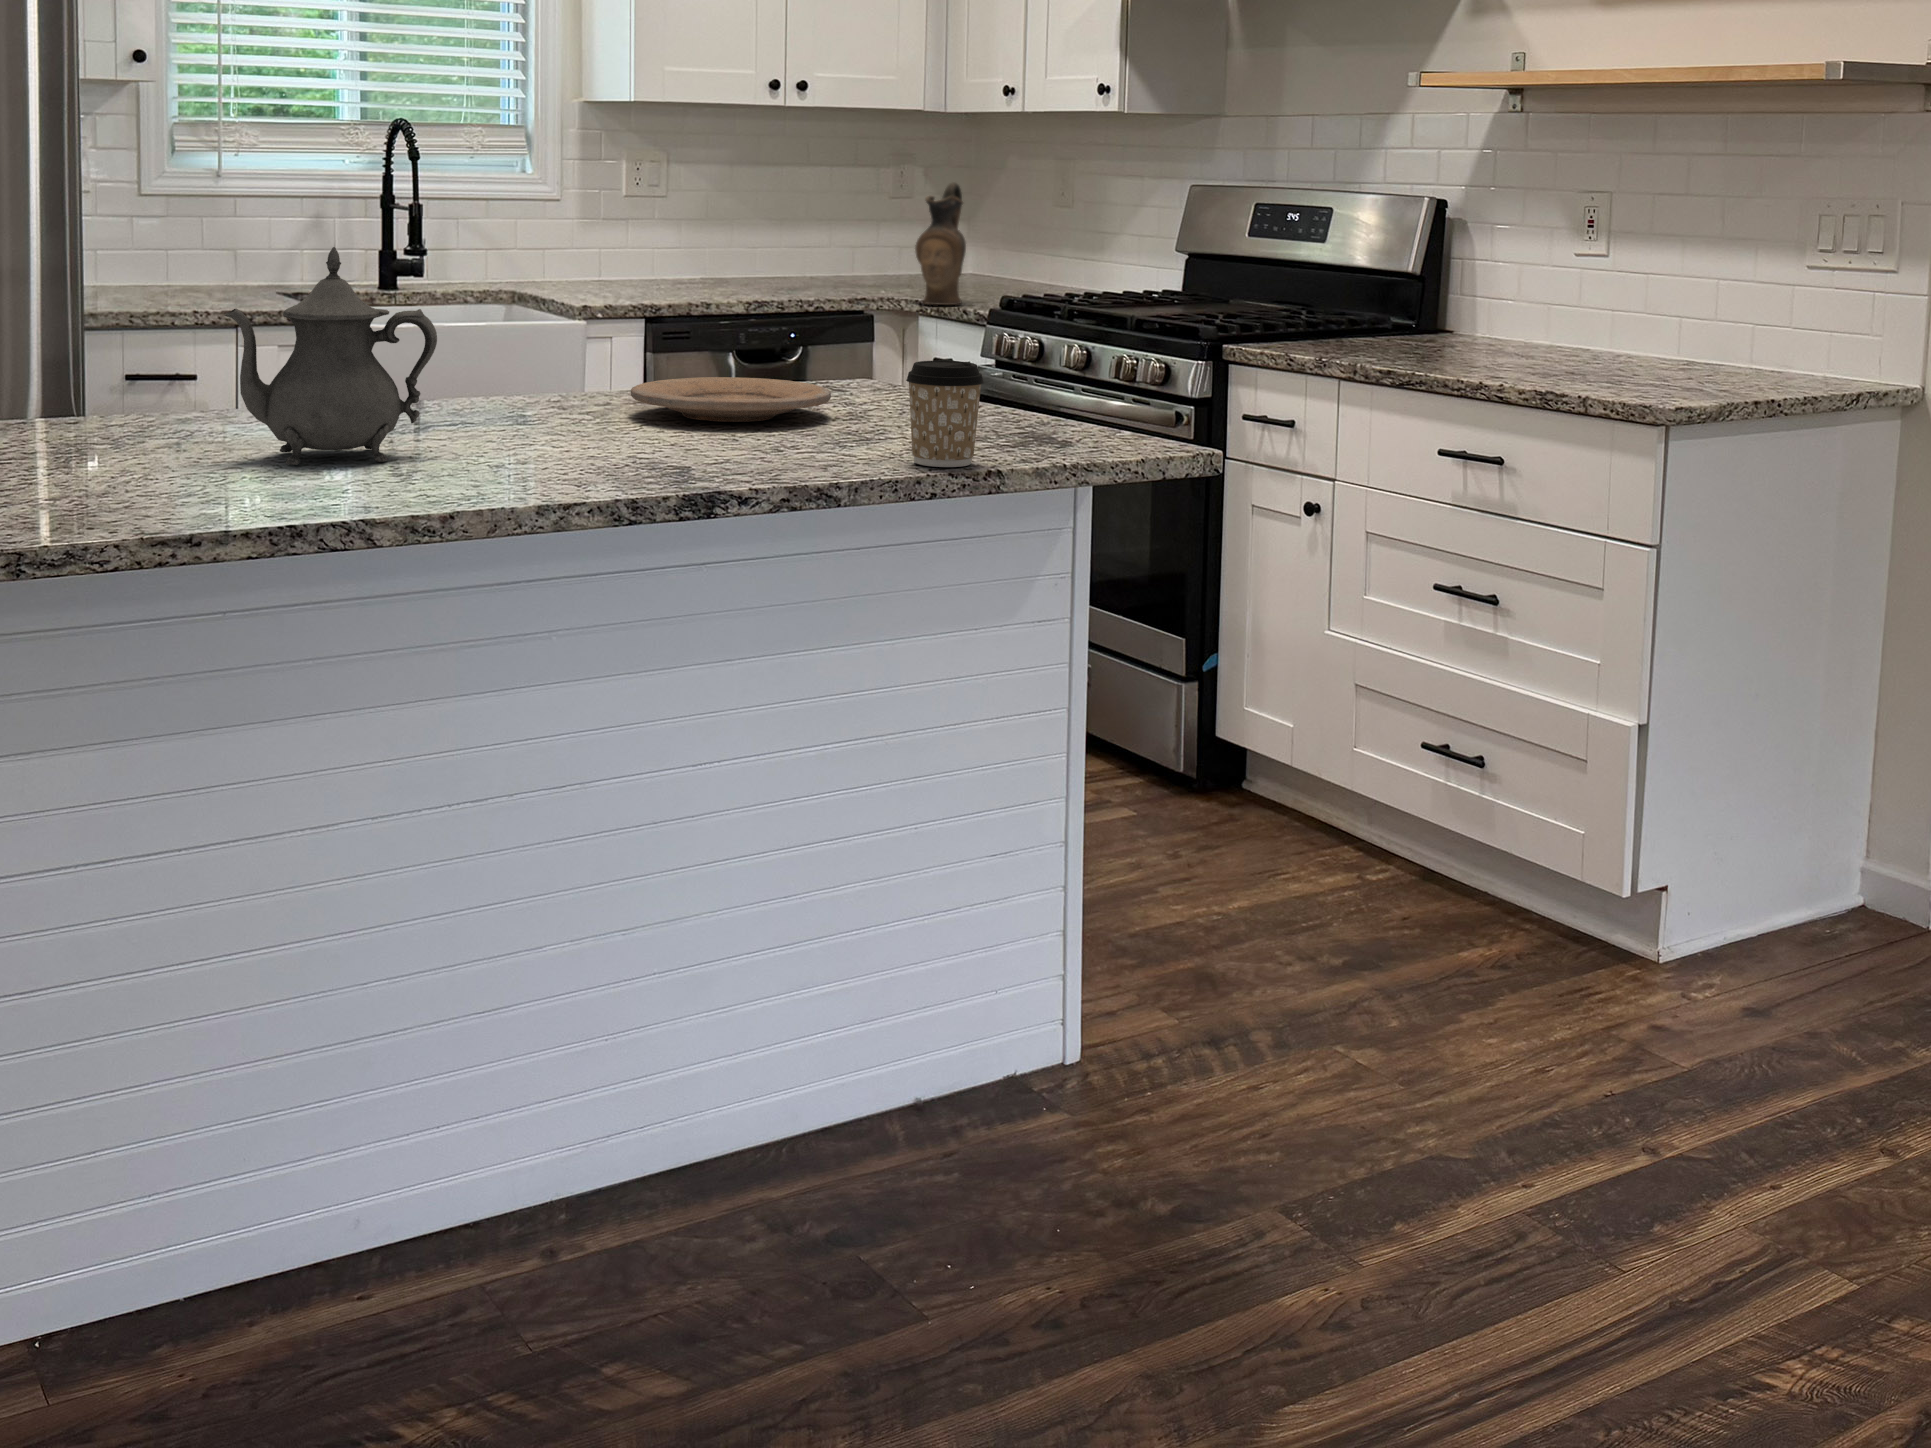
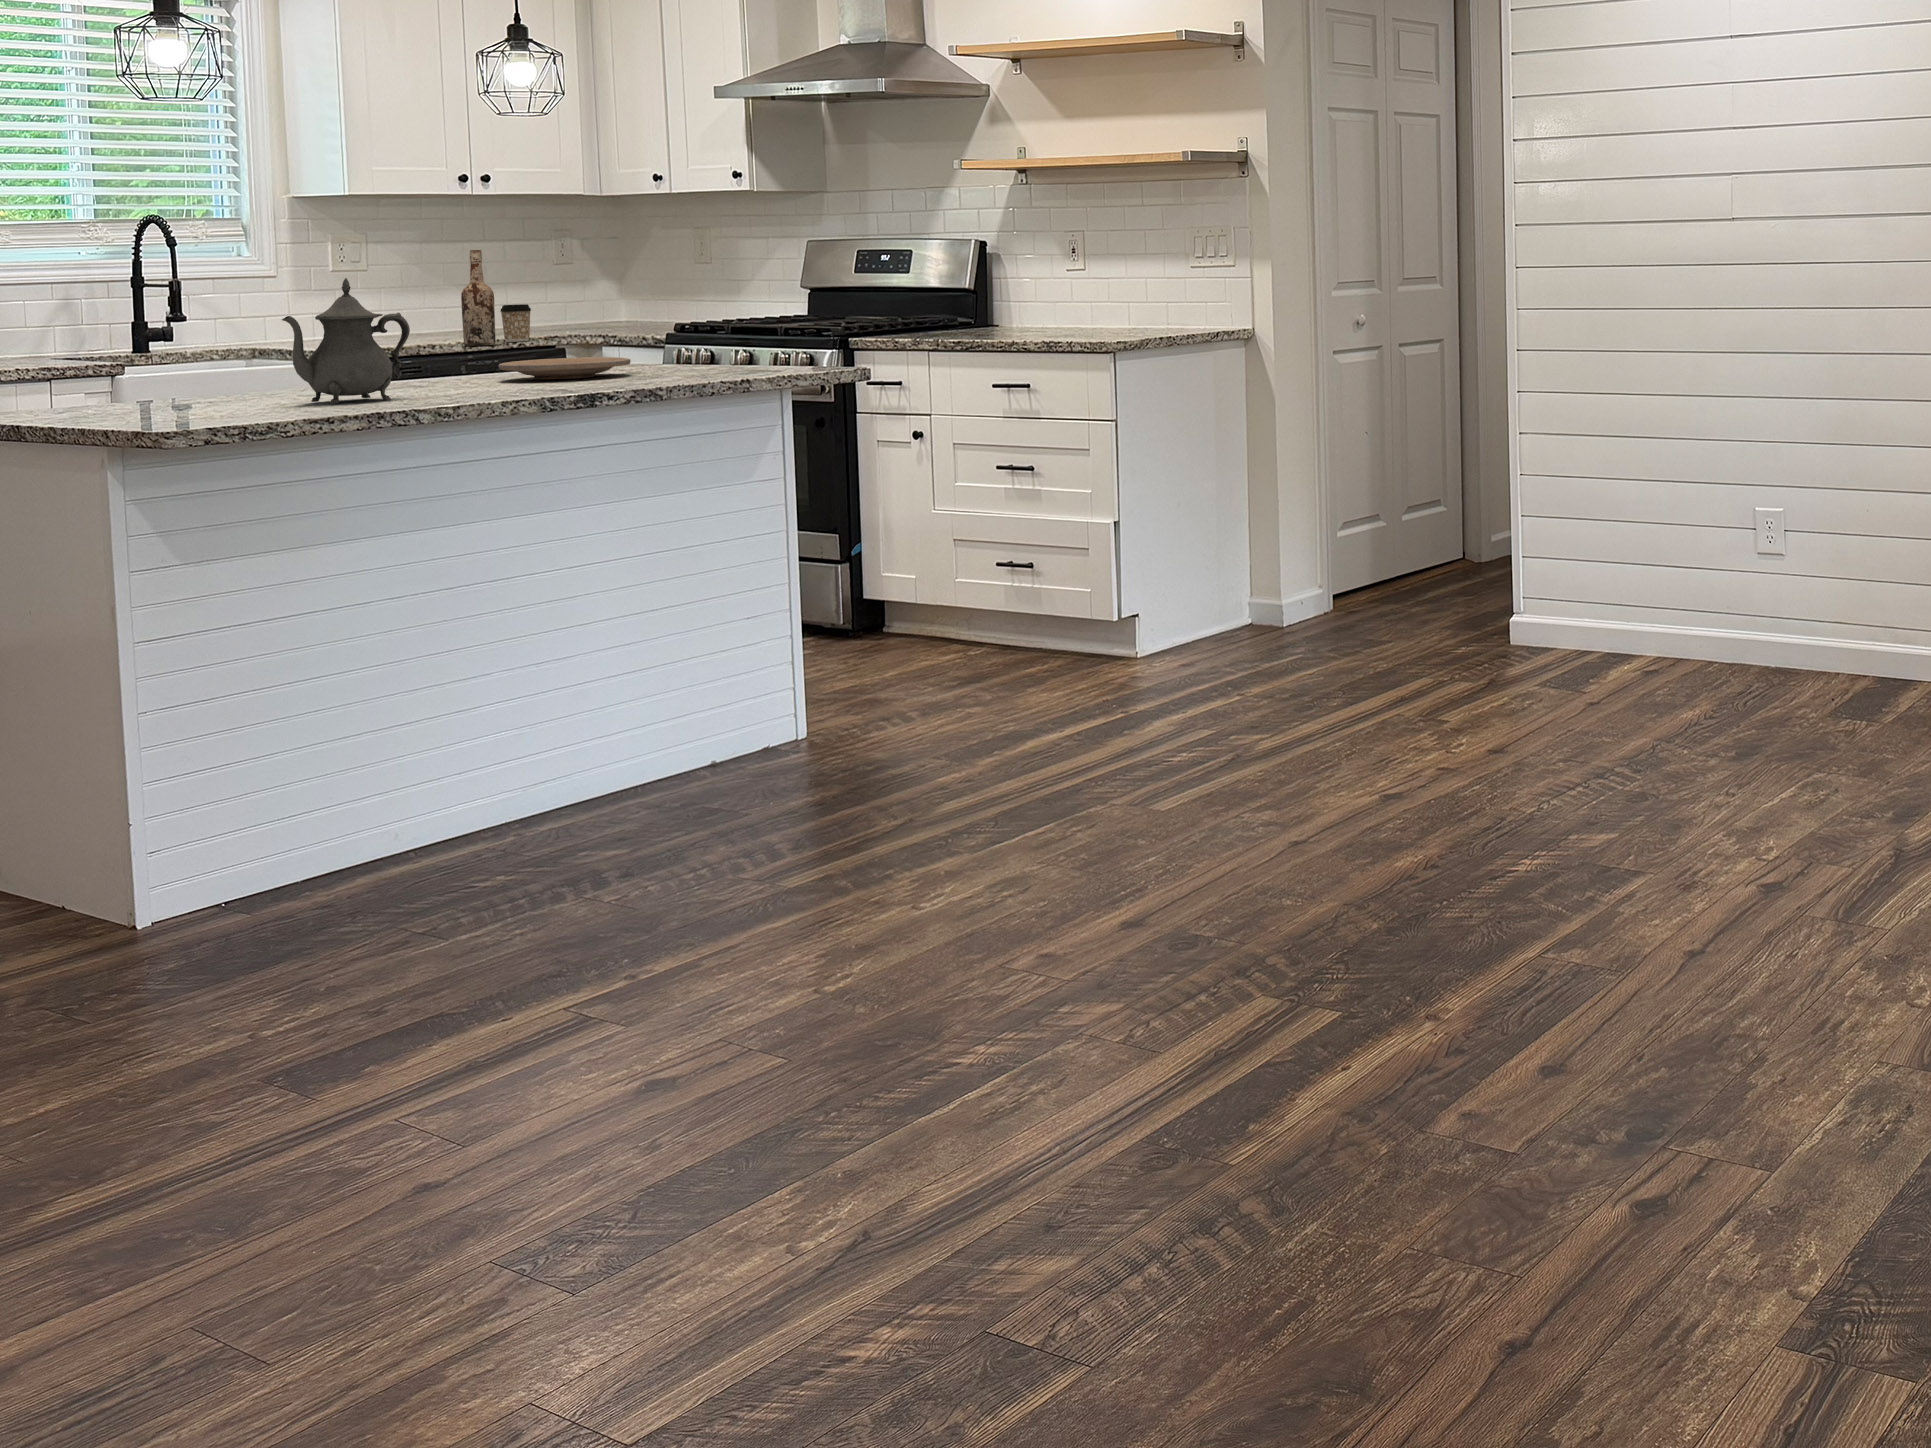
wine bottle: none [755,178,794,302] -> present [461,250,496,346]
ceramic pitcher: present [915,182,966,305] -> none [596,248,636,339]
coffee cup: present [906,360,984,467] -> present [500,304,531,342]

